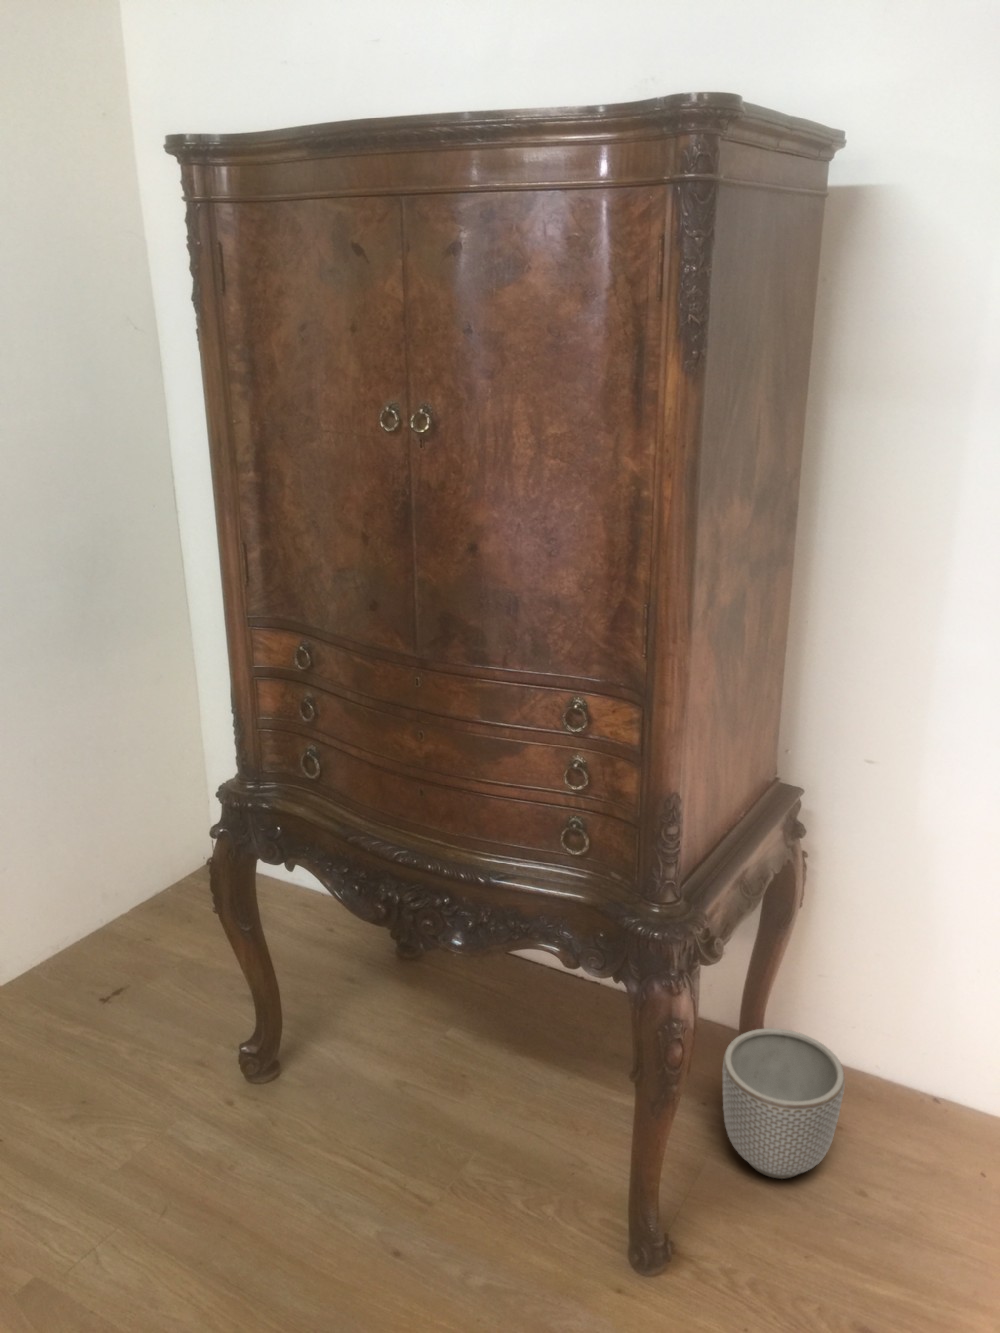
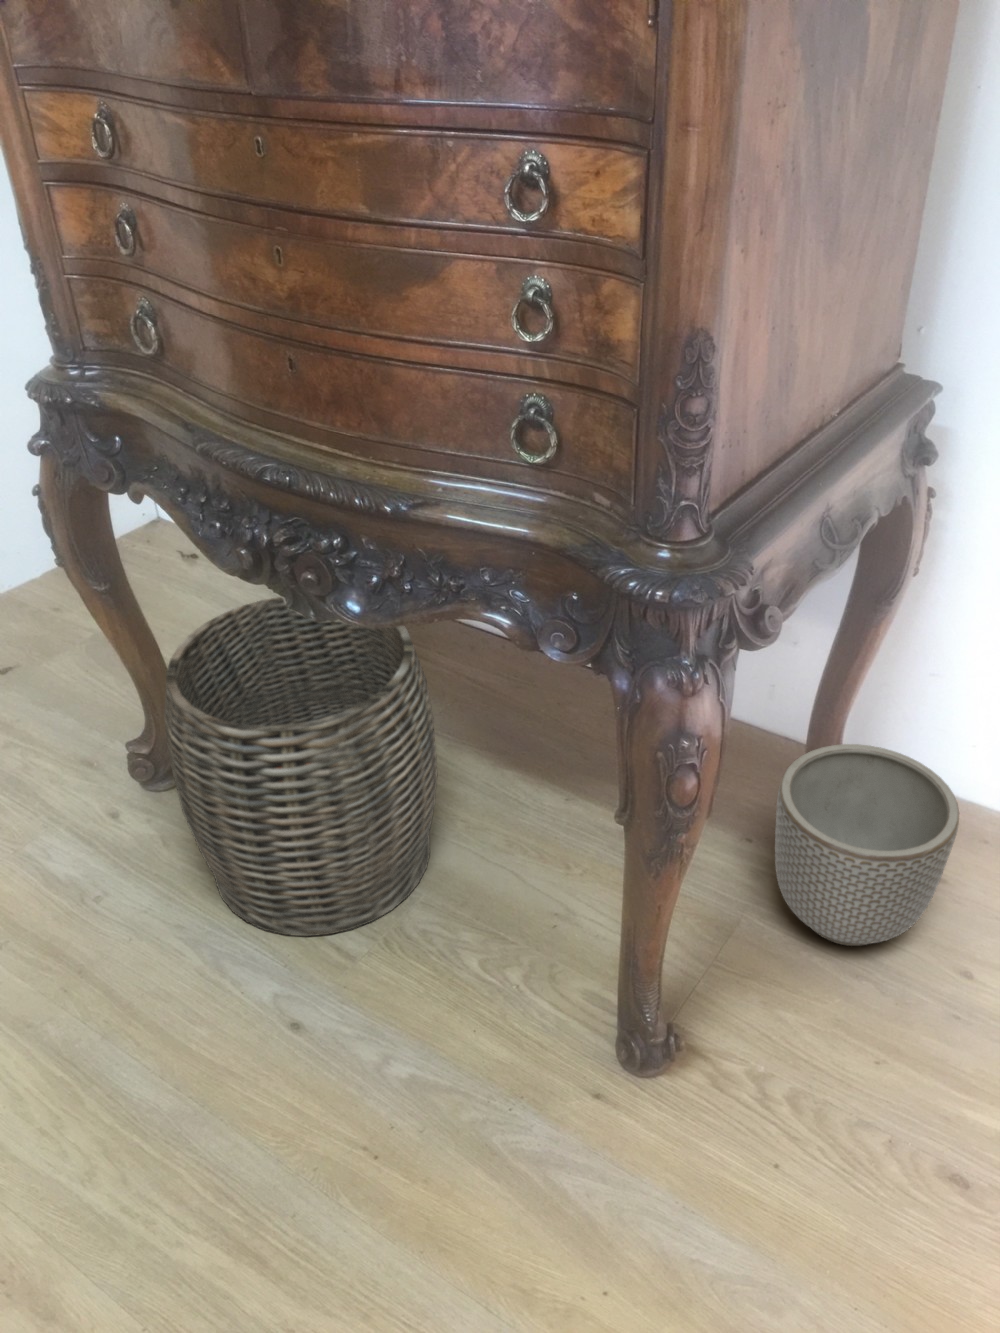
woven basket: none [295,928,482,1188] -> present [164,597,437,936]

